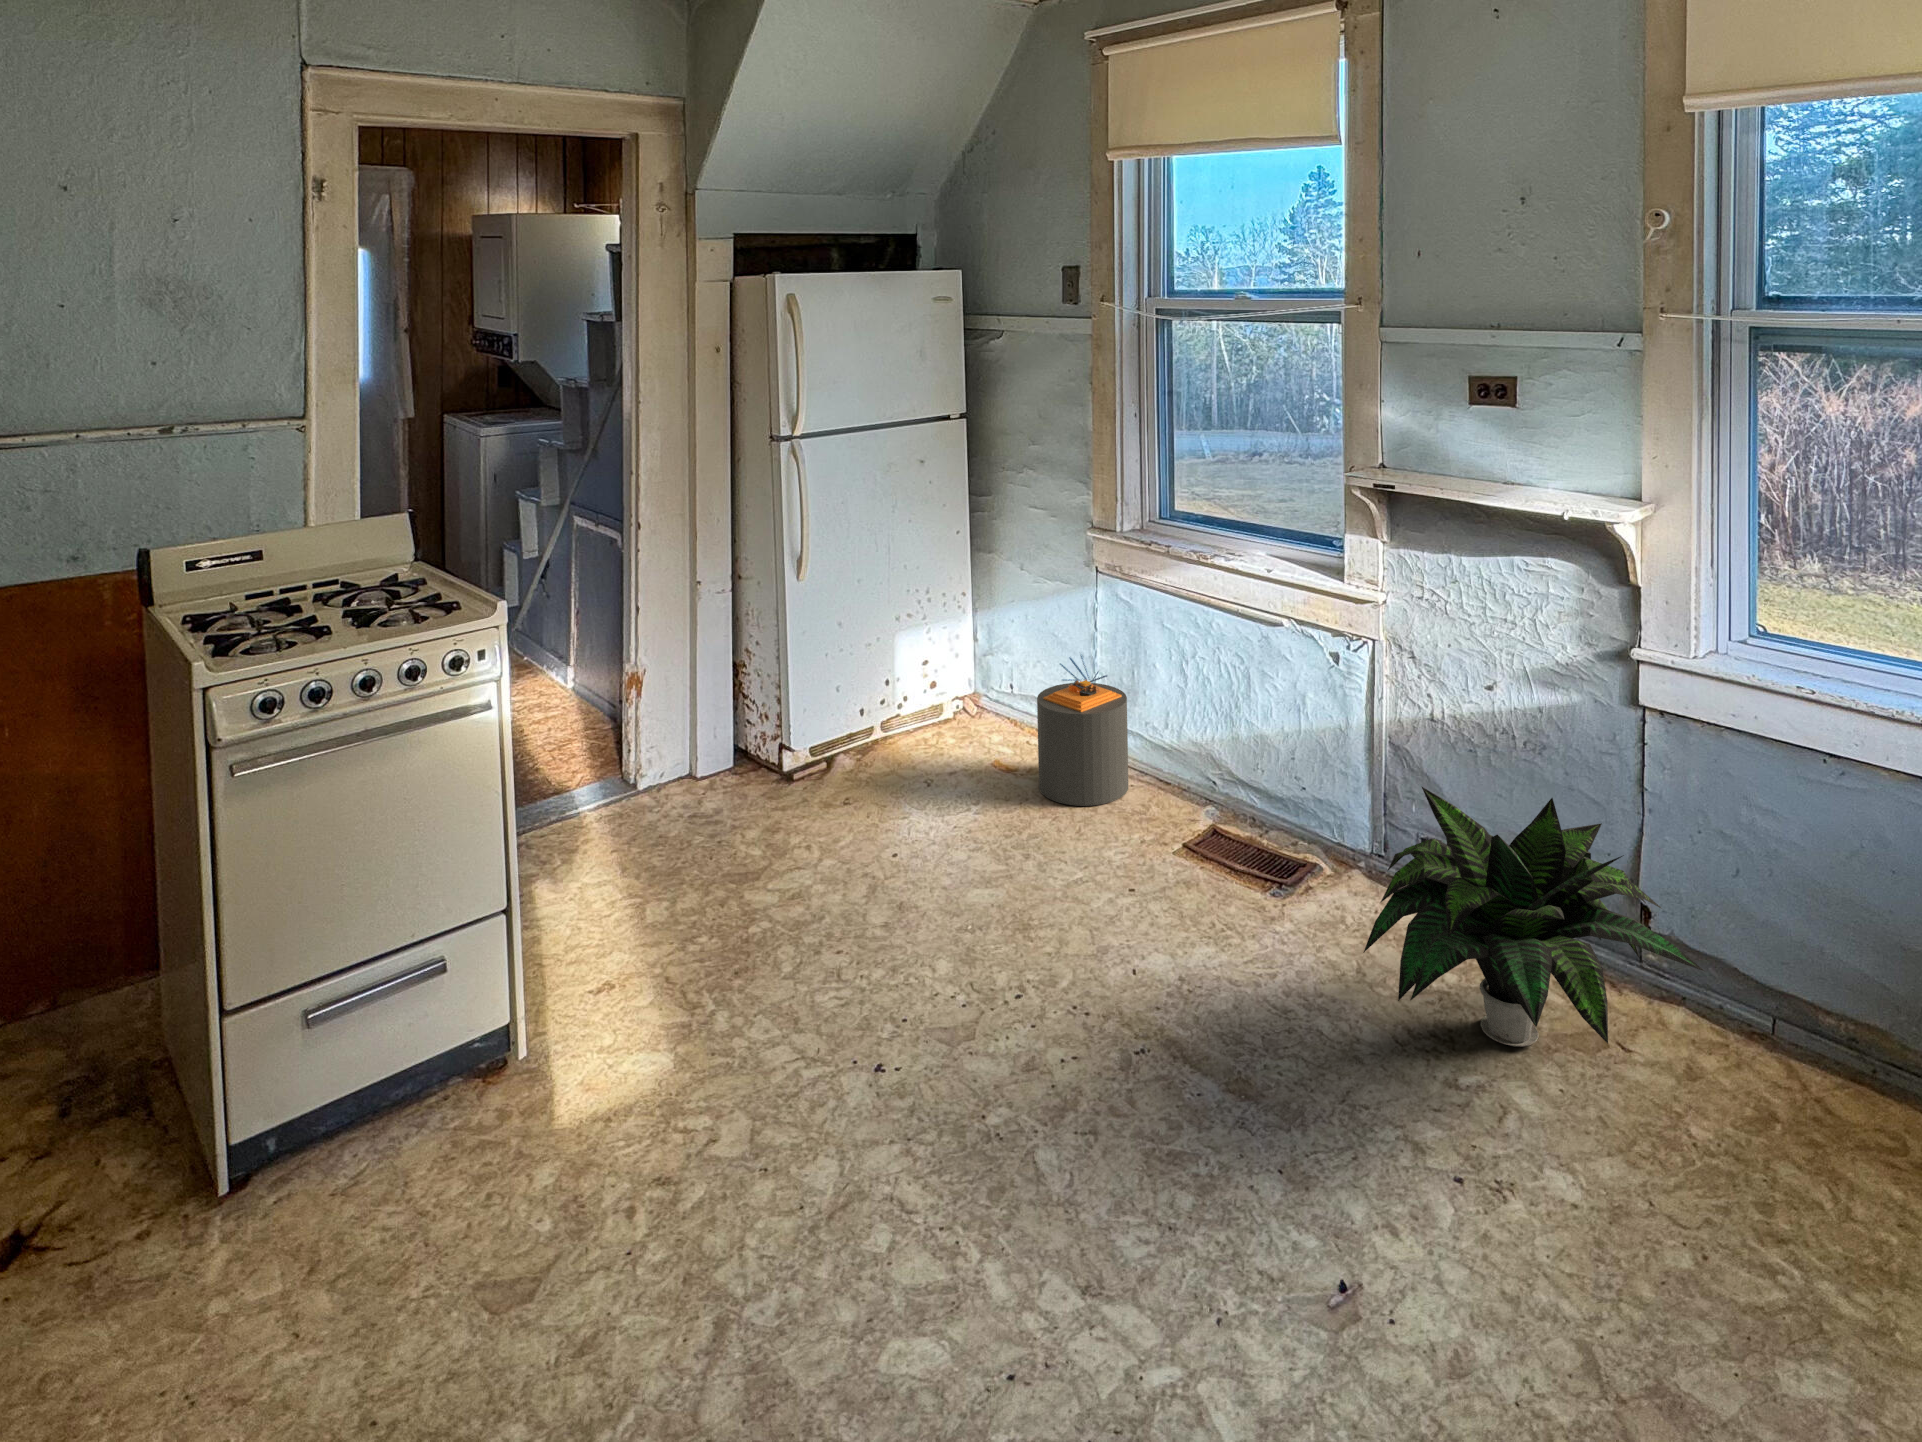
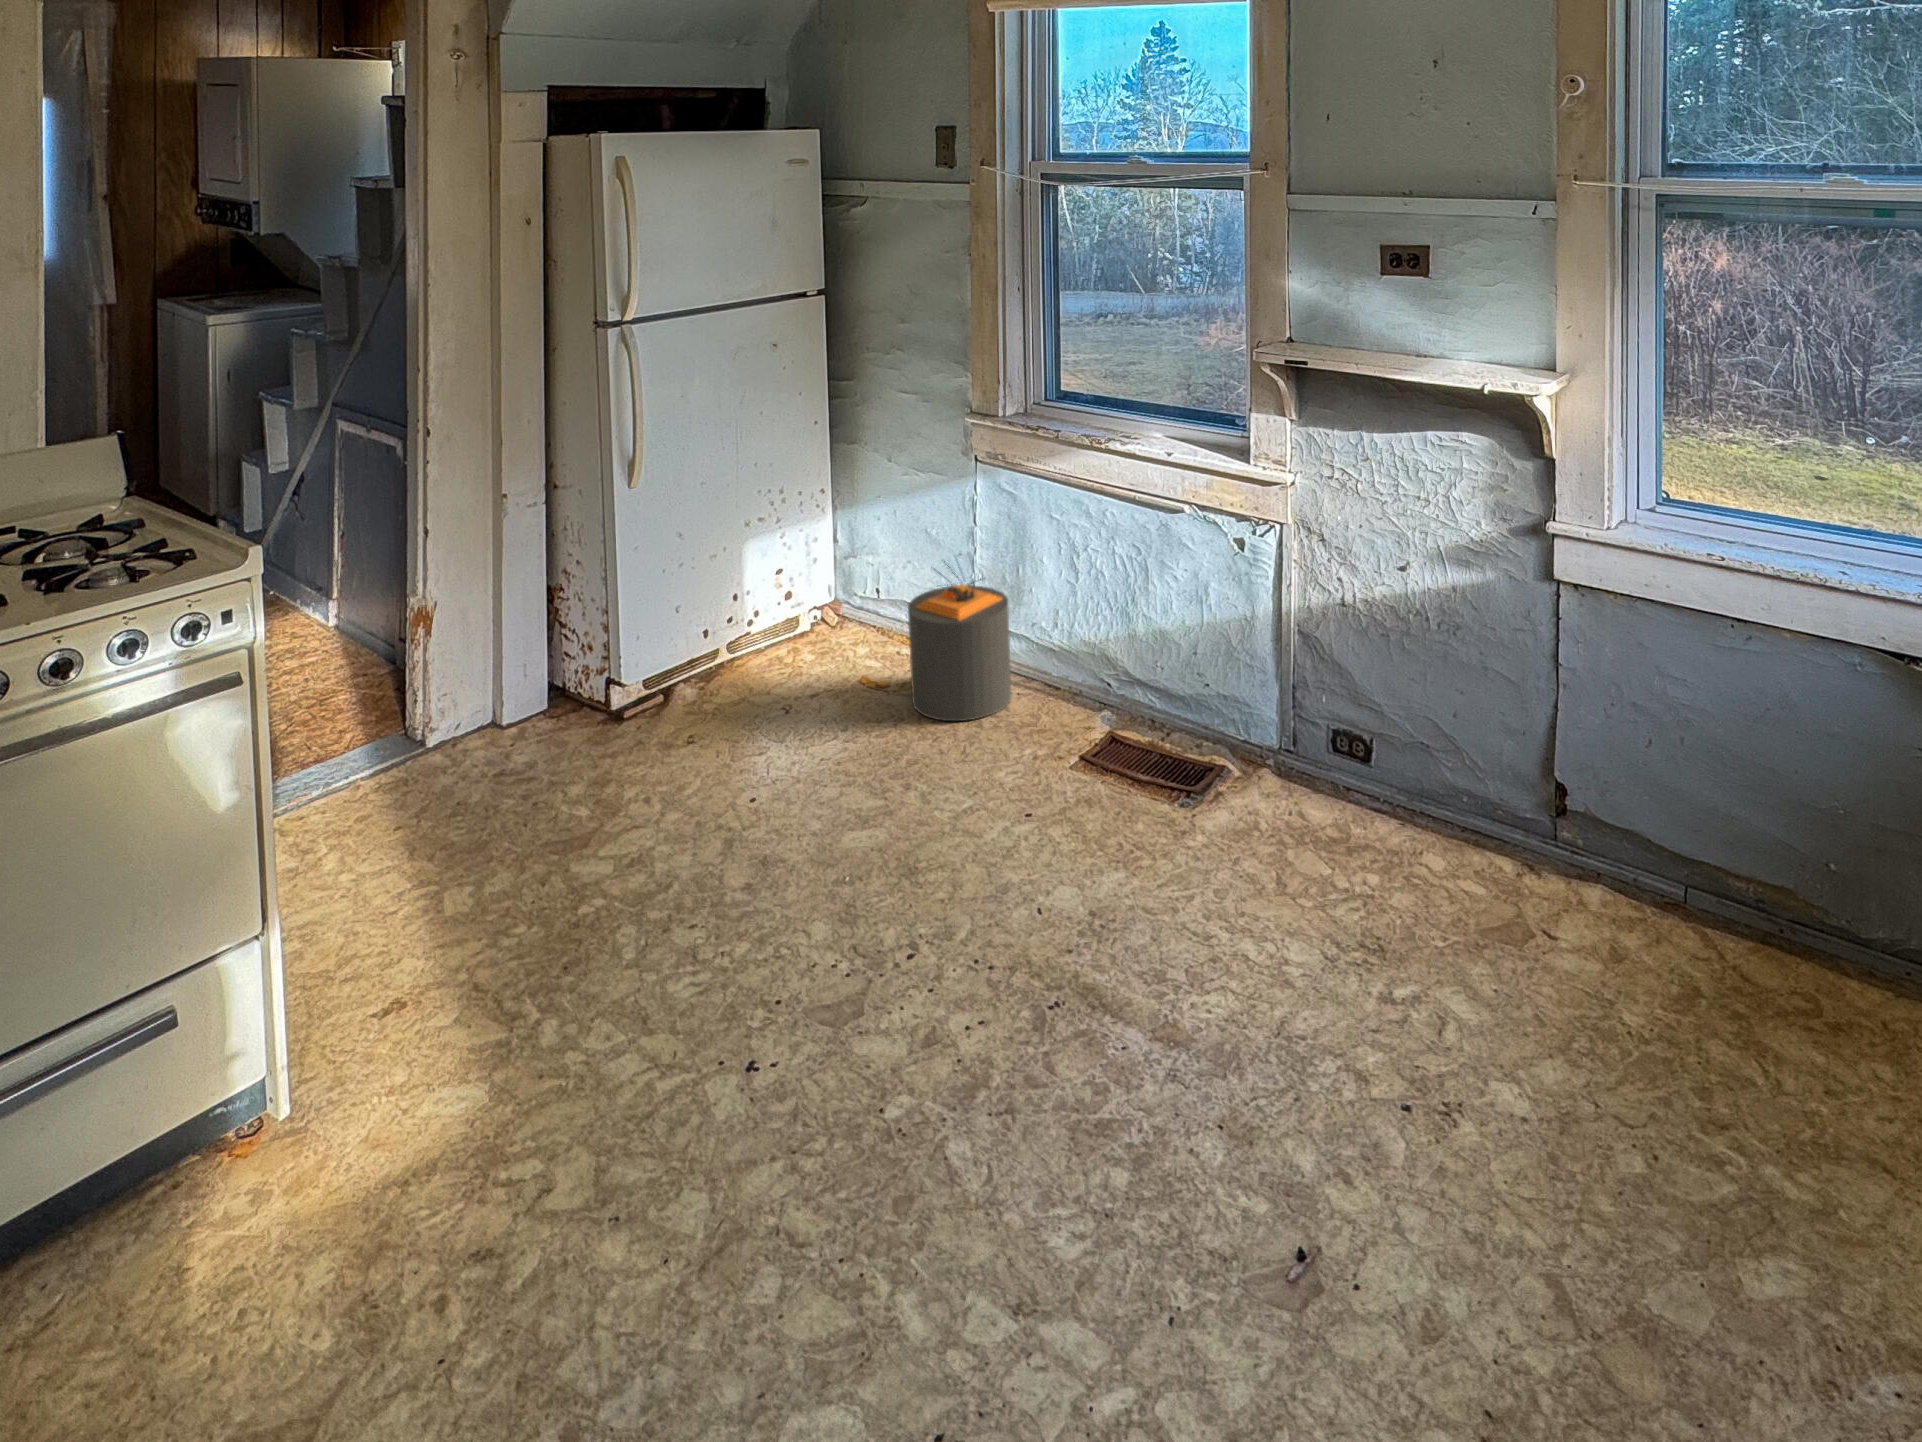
potted plant: present [1364,787,1704,1046] -> none [1288,685,1640,948]

